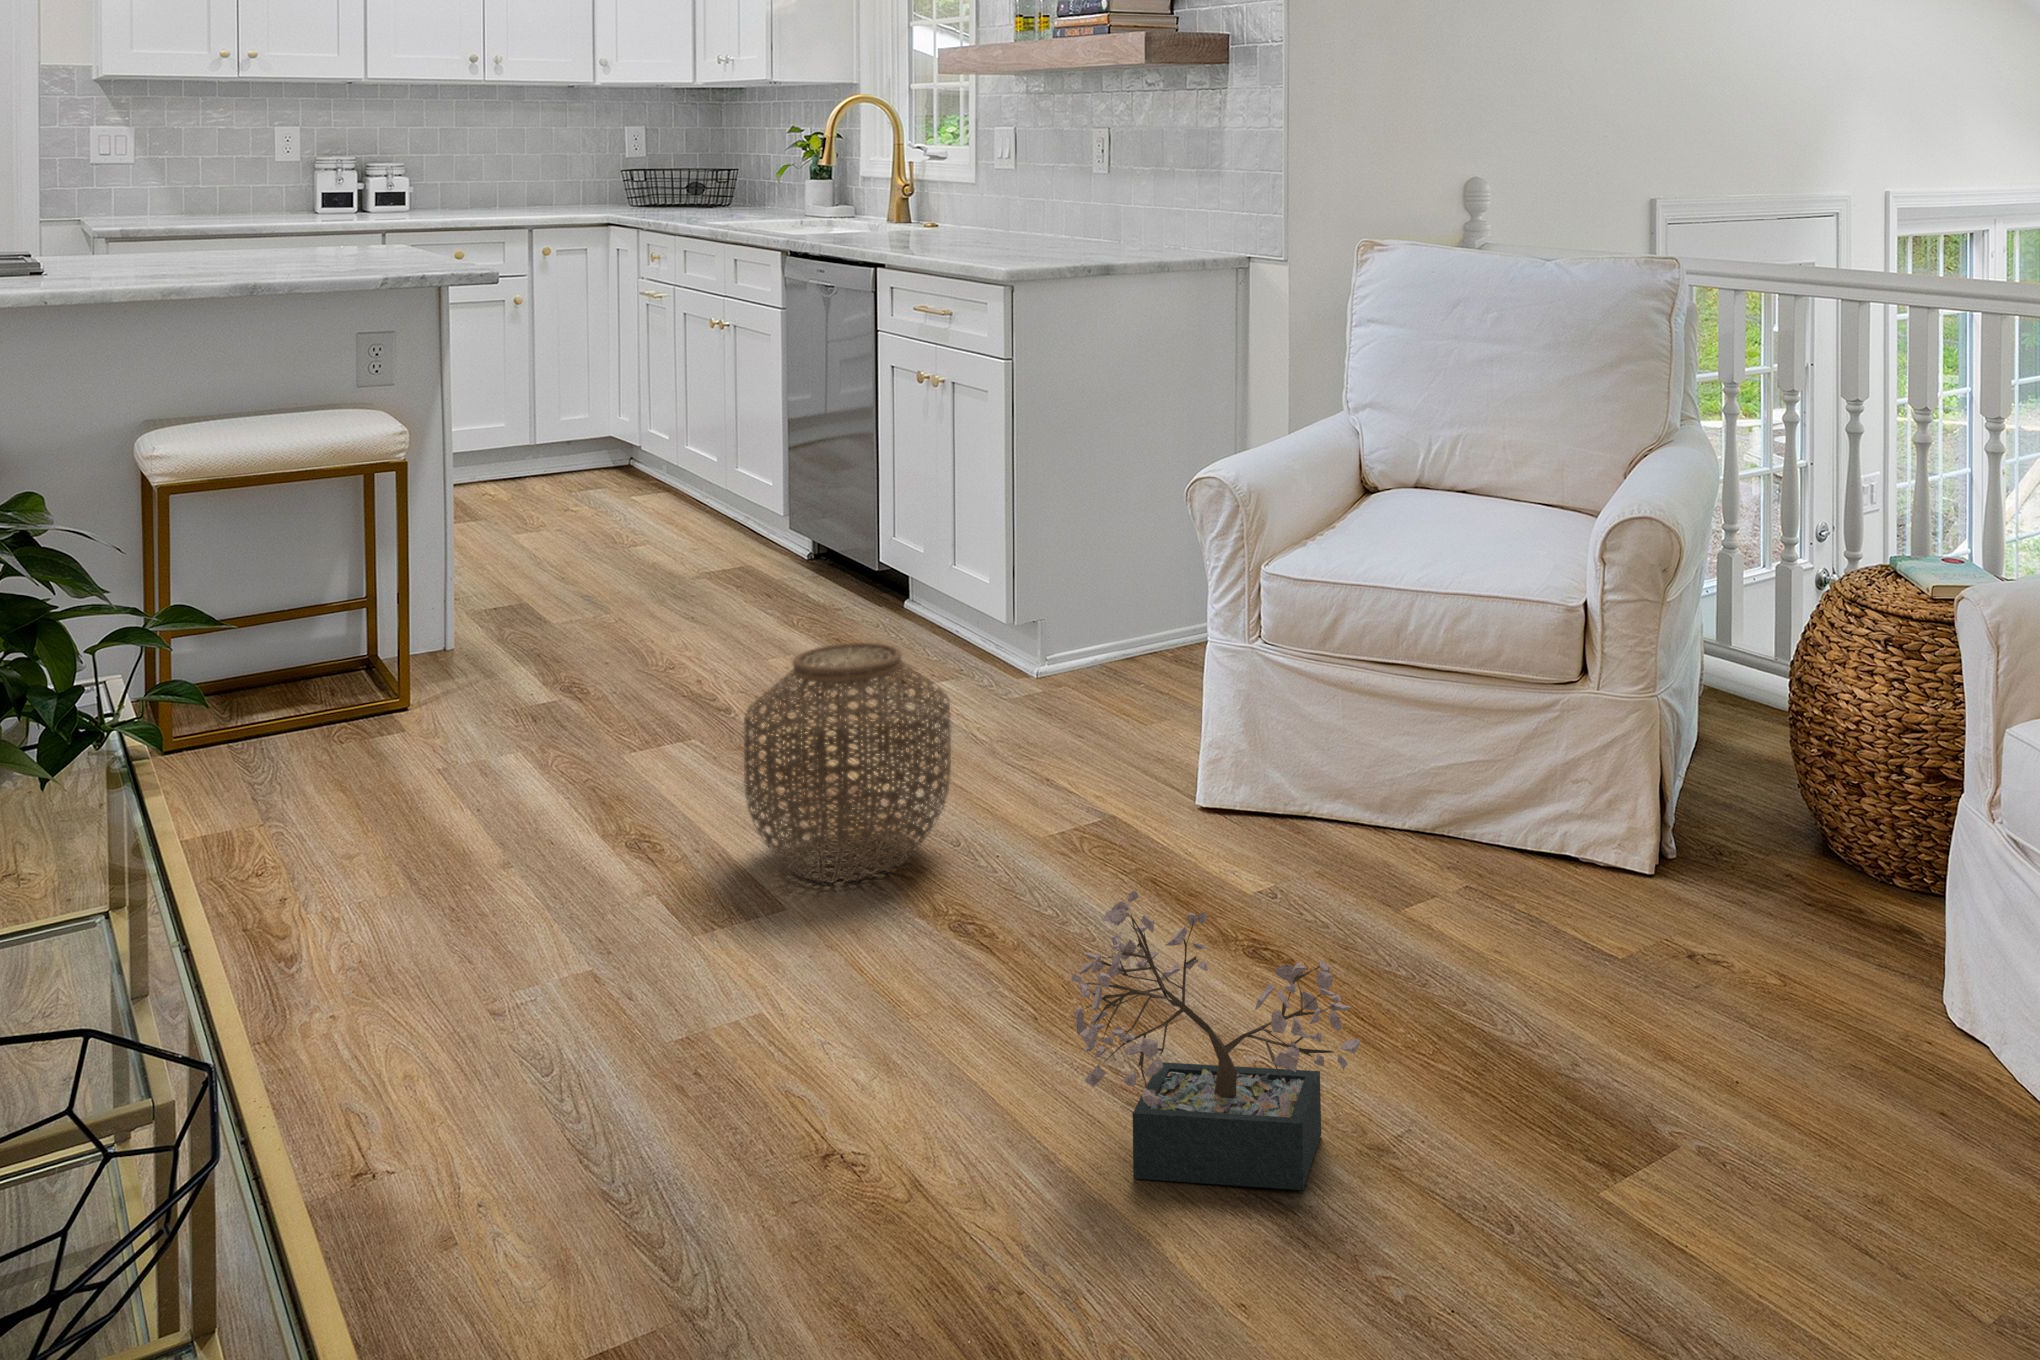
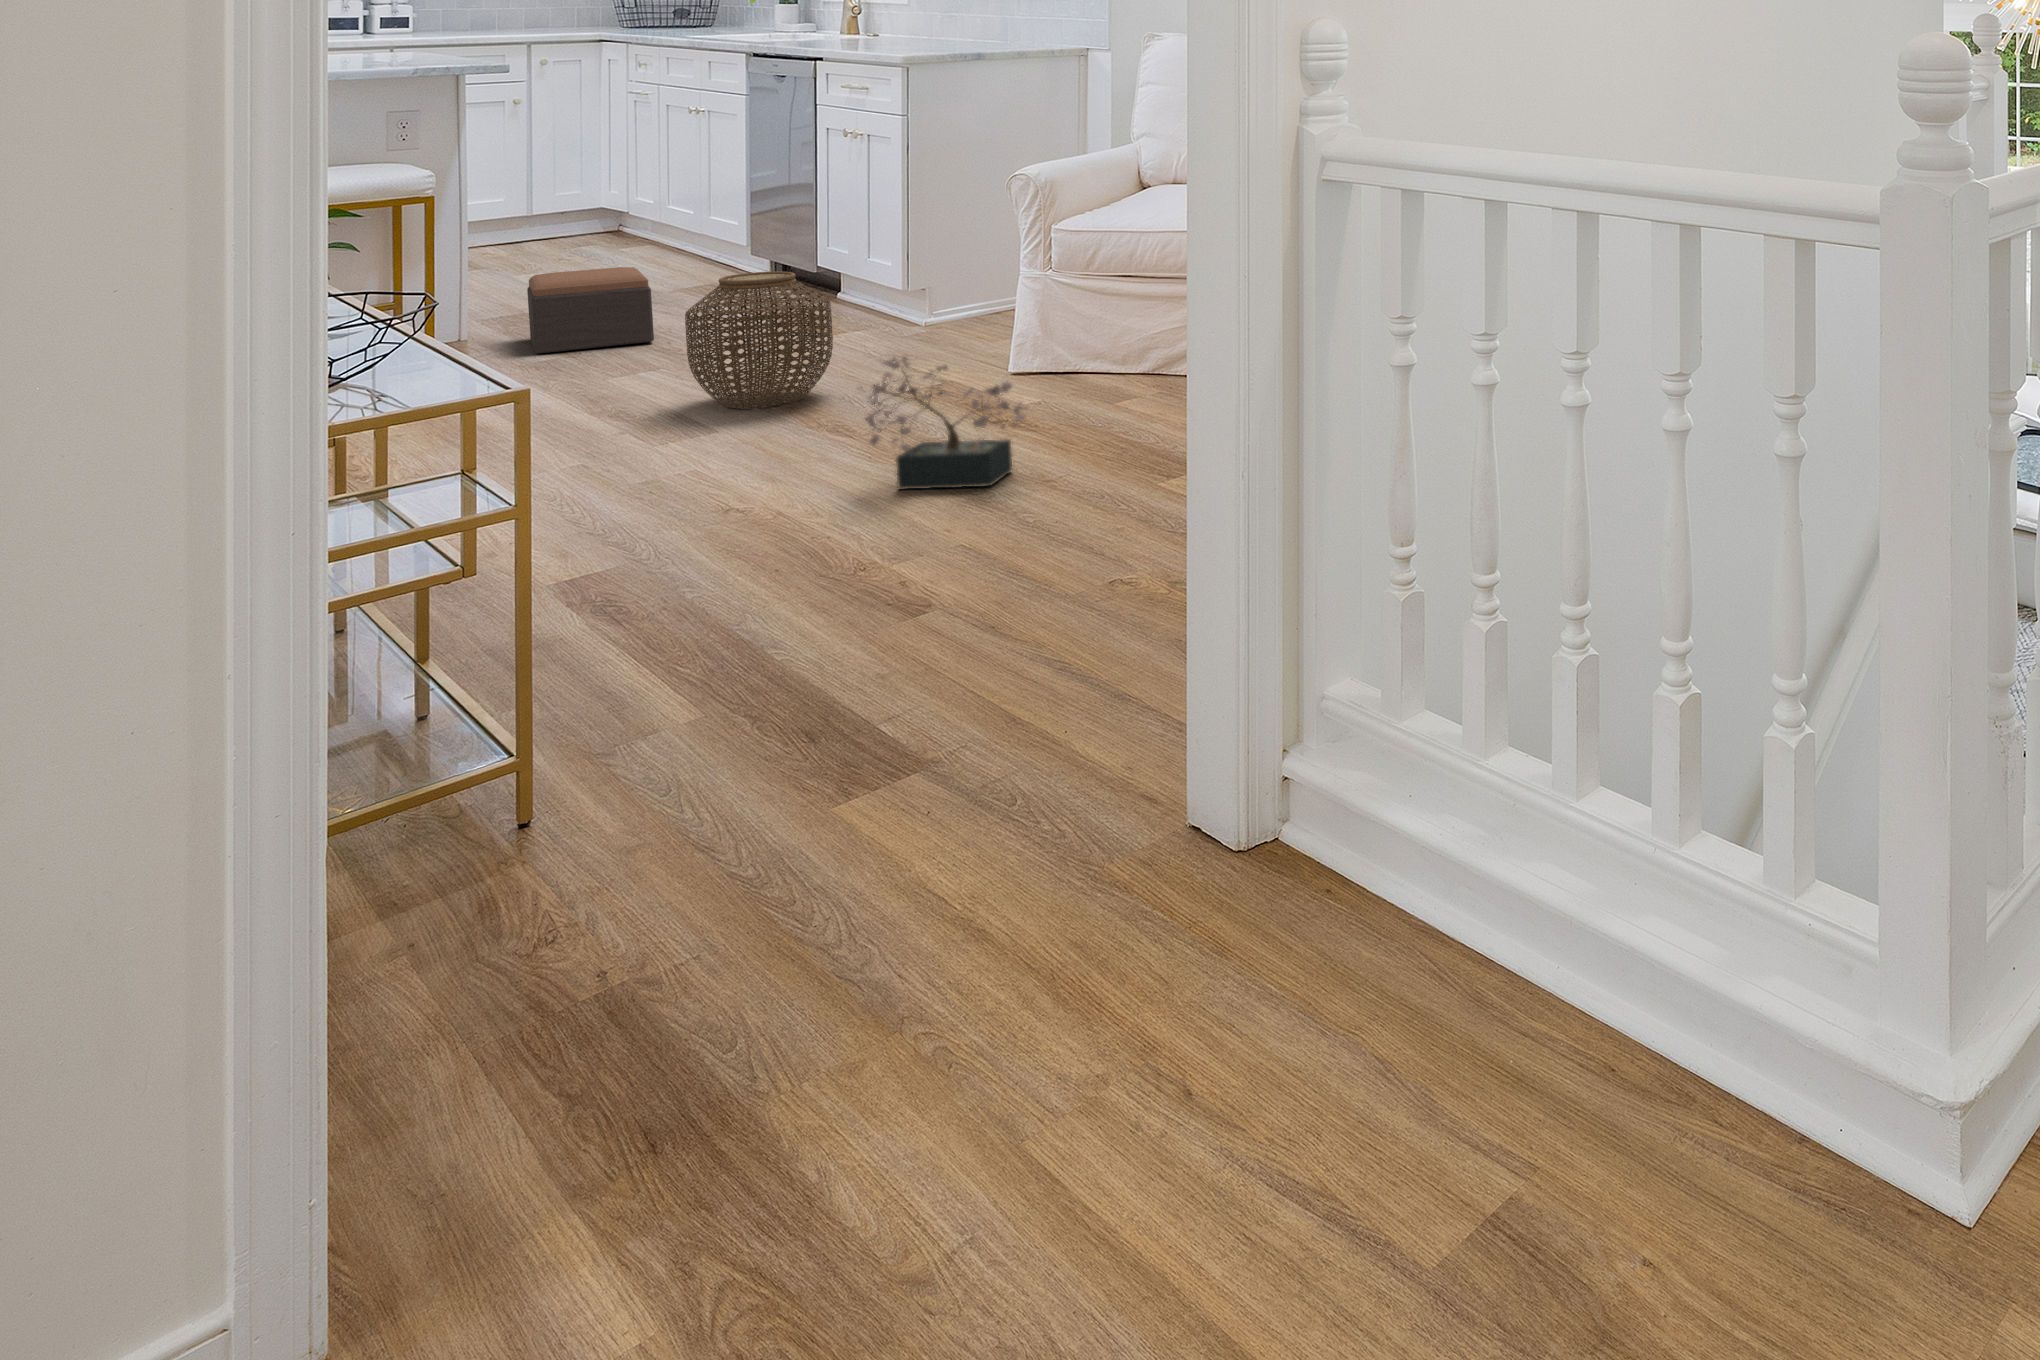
footstool: none [520,578,678,718] -> present [527,267,654,354]

